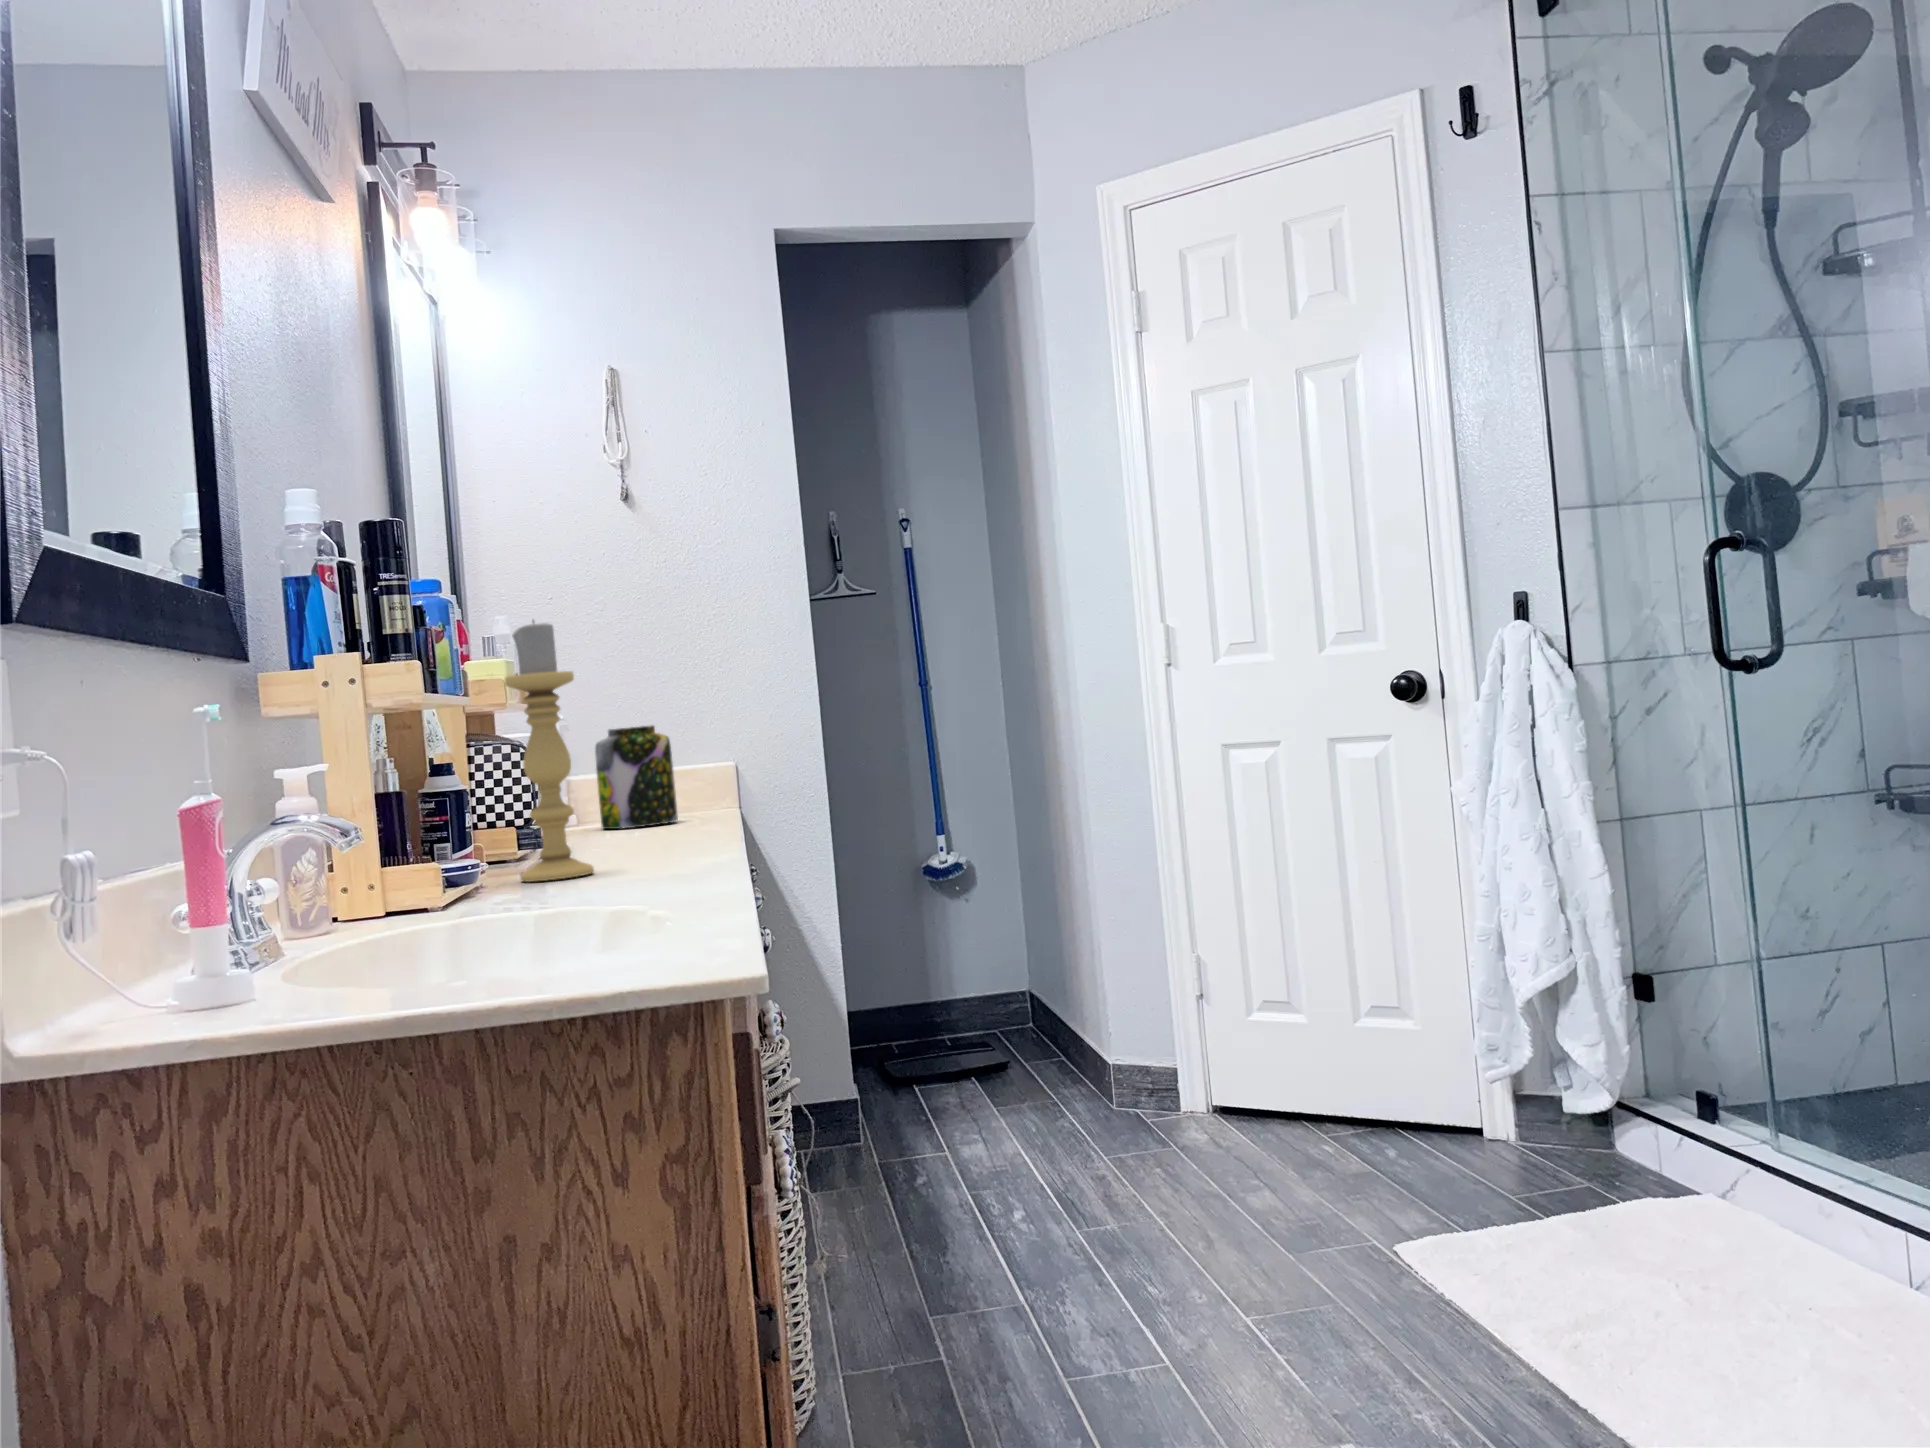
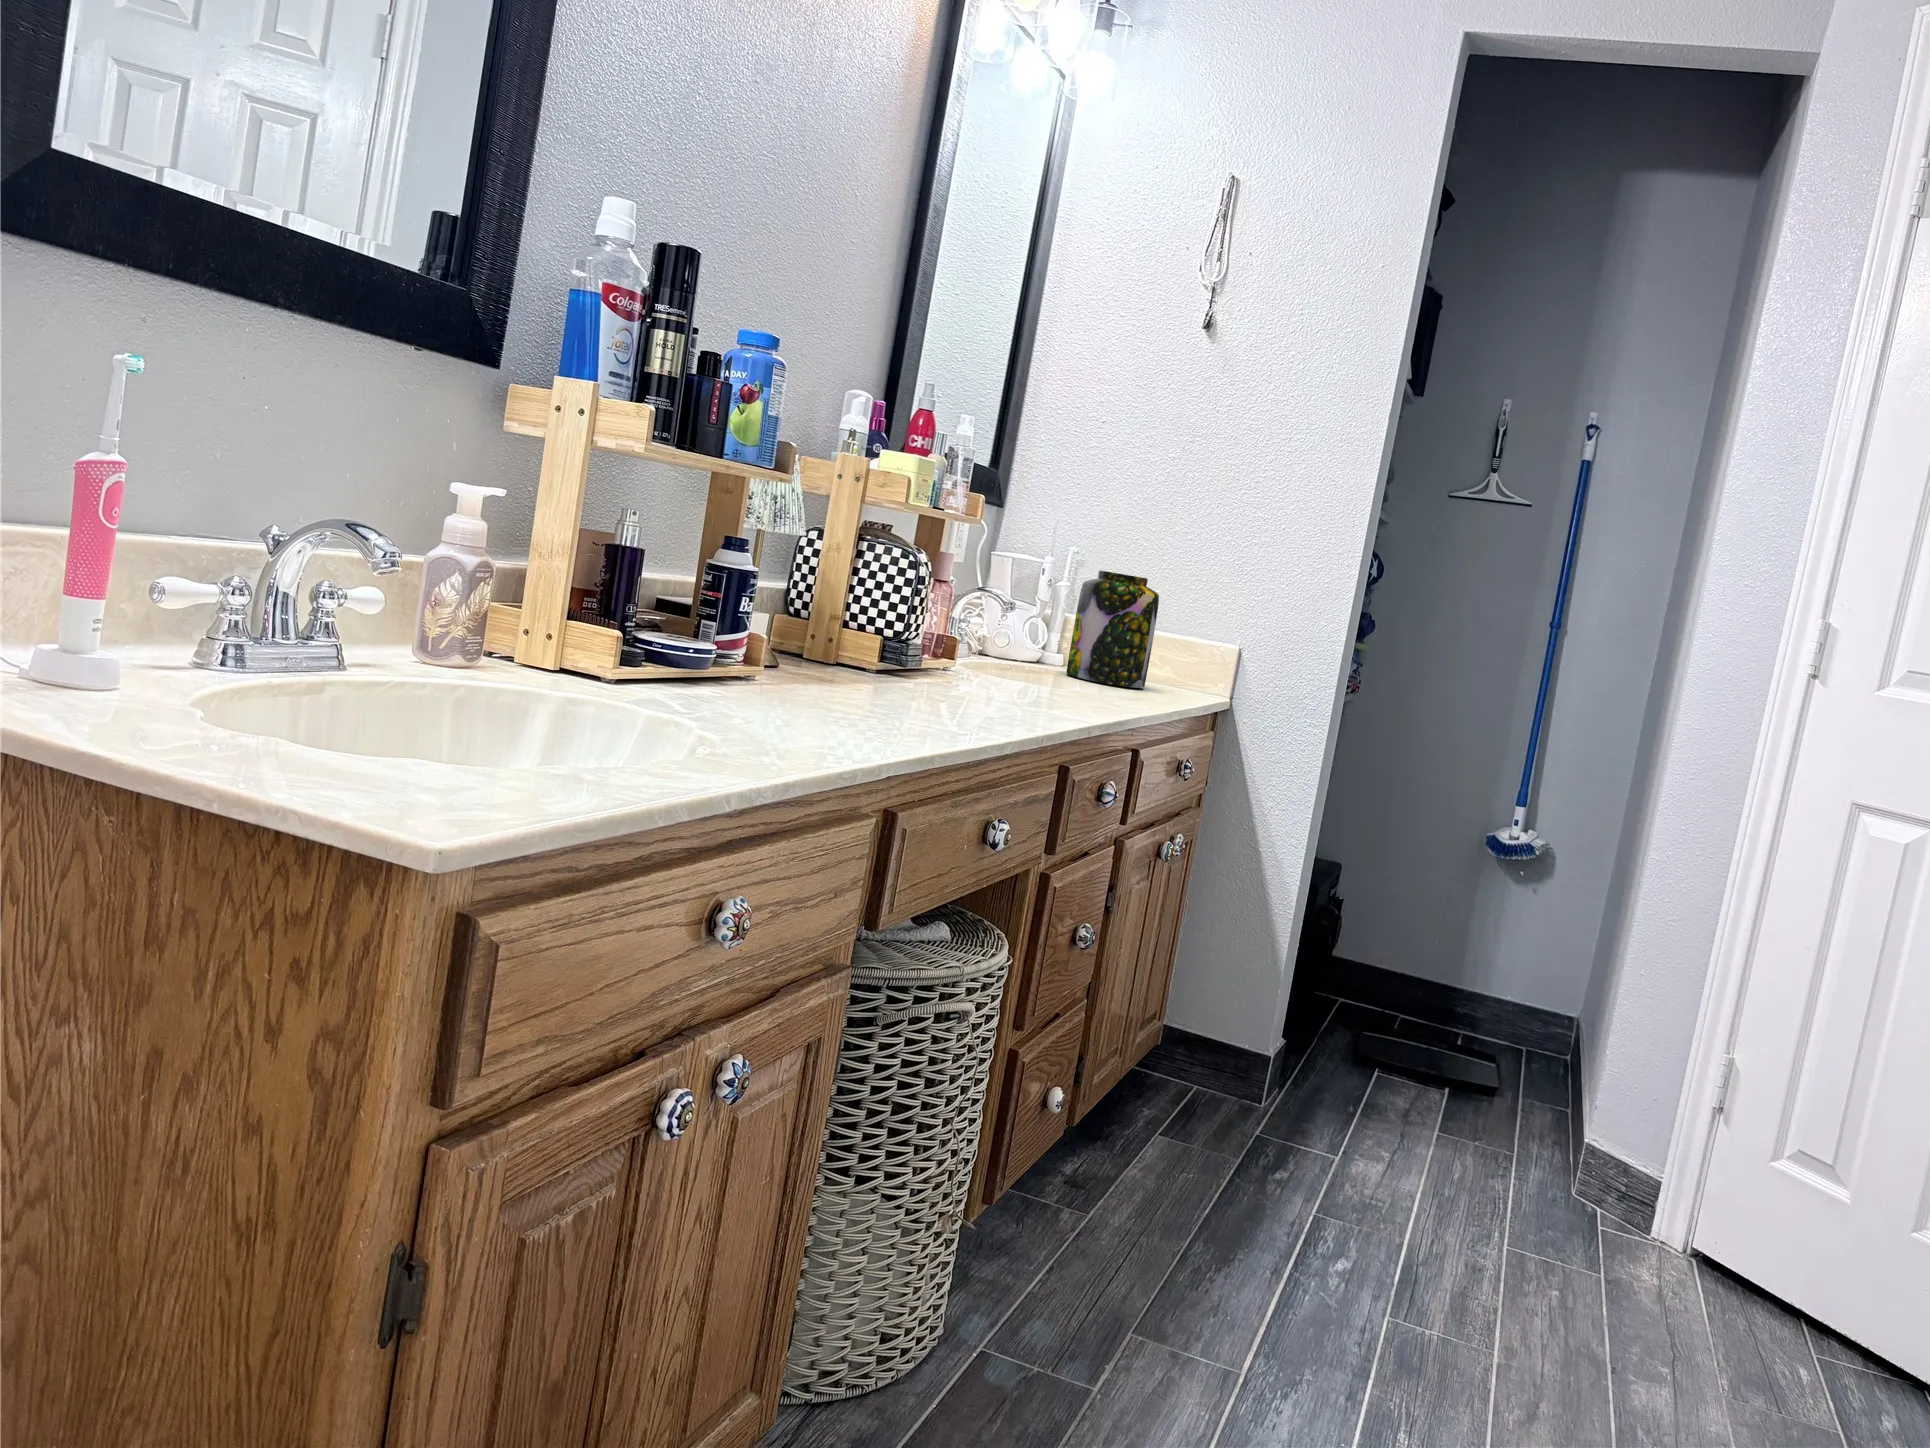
candle holder: present [505,620,594,882] -> none [788,401,901,700]

